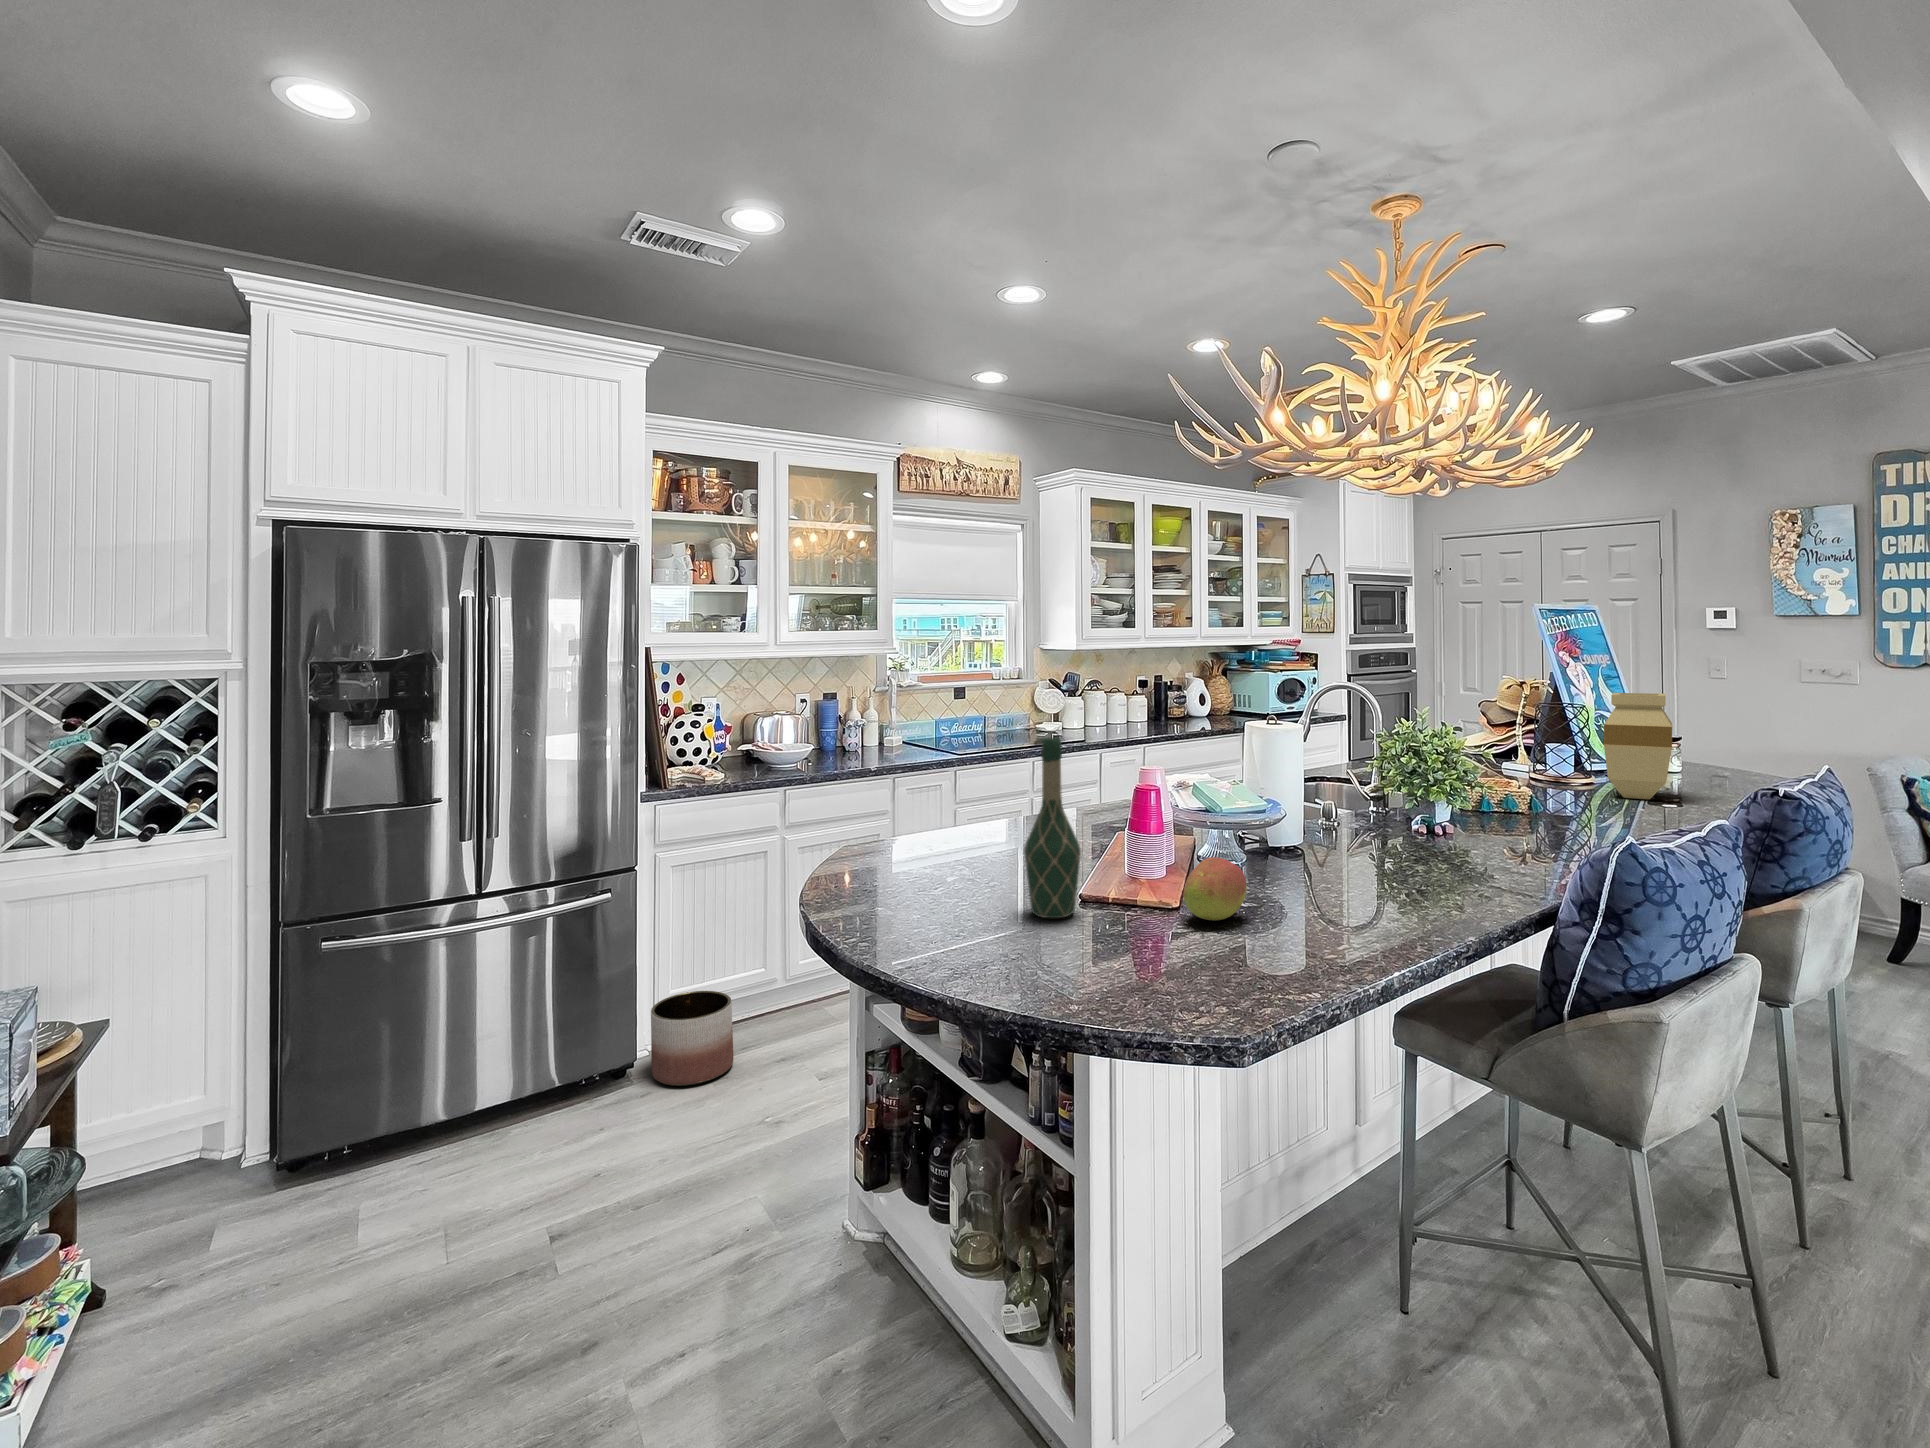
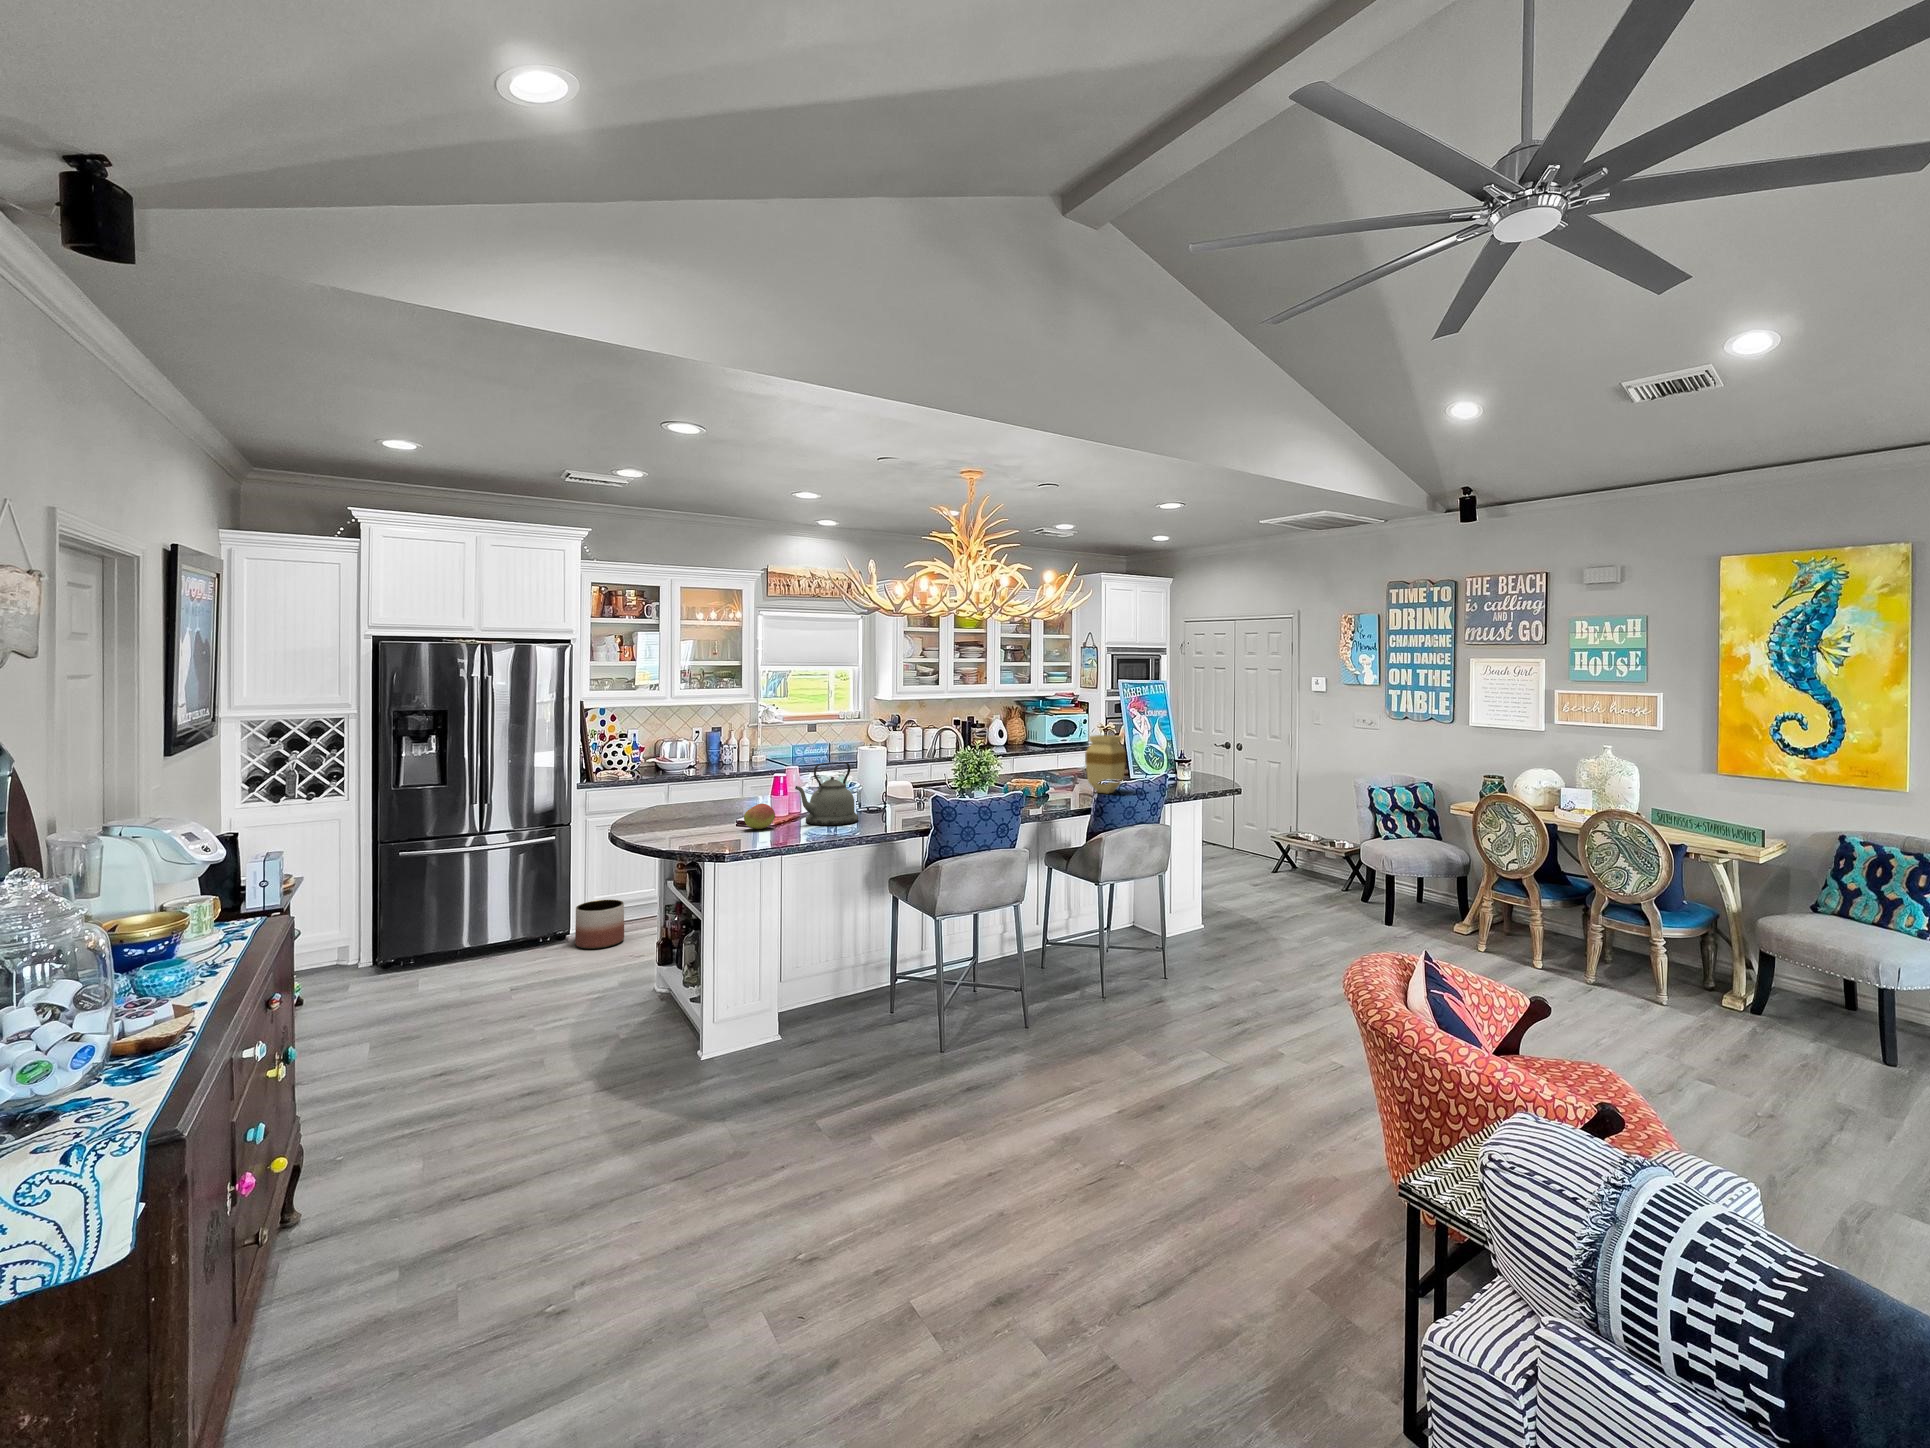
wine bottle: present [1024,738,1081,918] -> none [684,753,709,827]
kettle: none [1263,753,1386,902] -> present [795,762,859,825]

